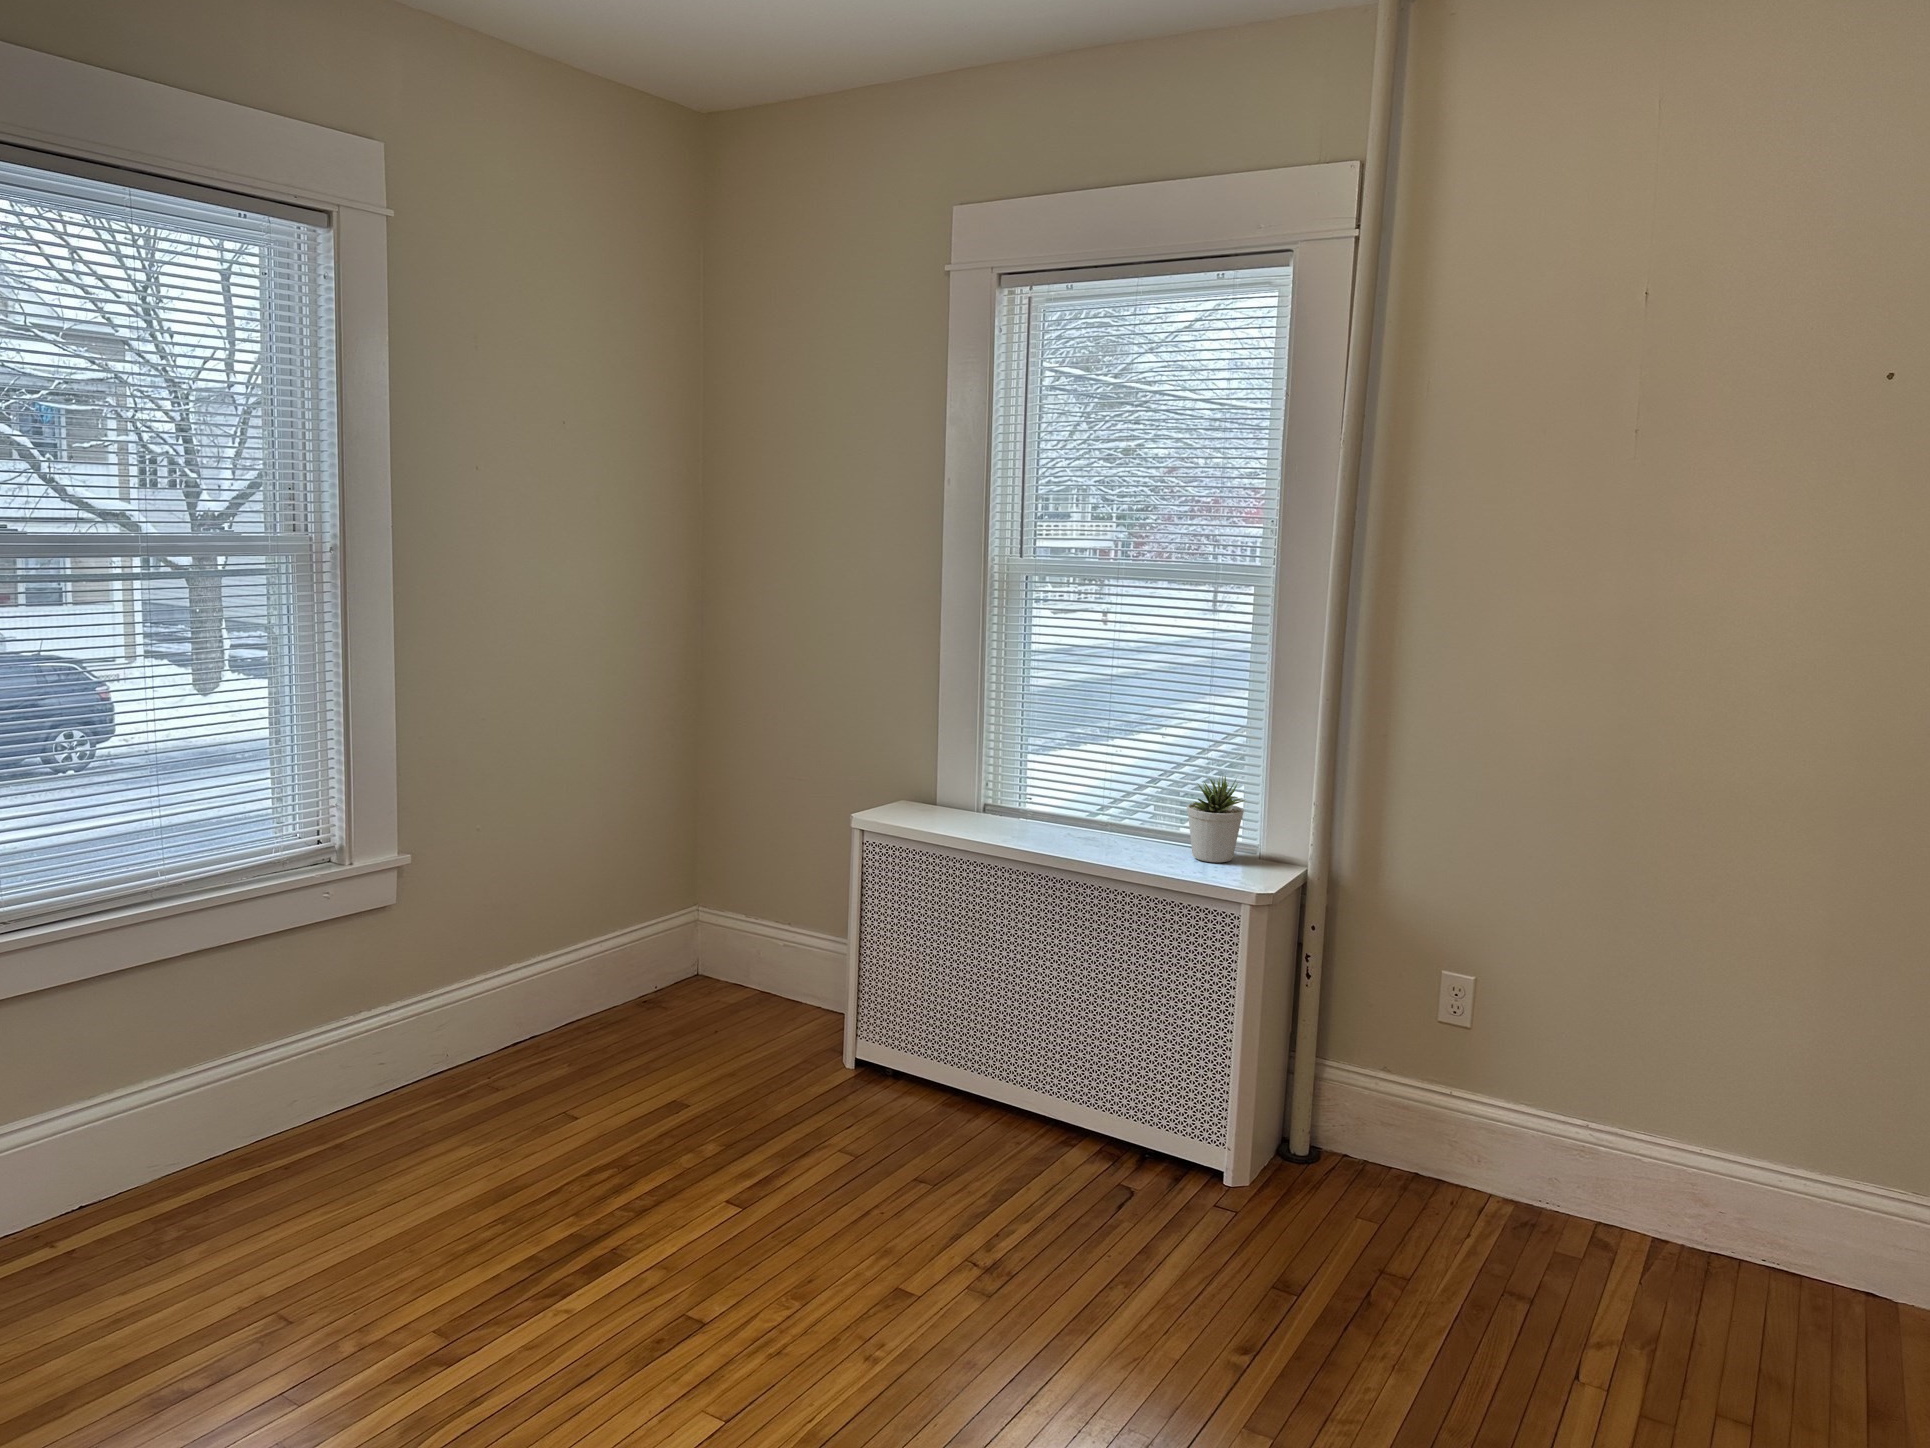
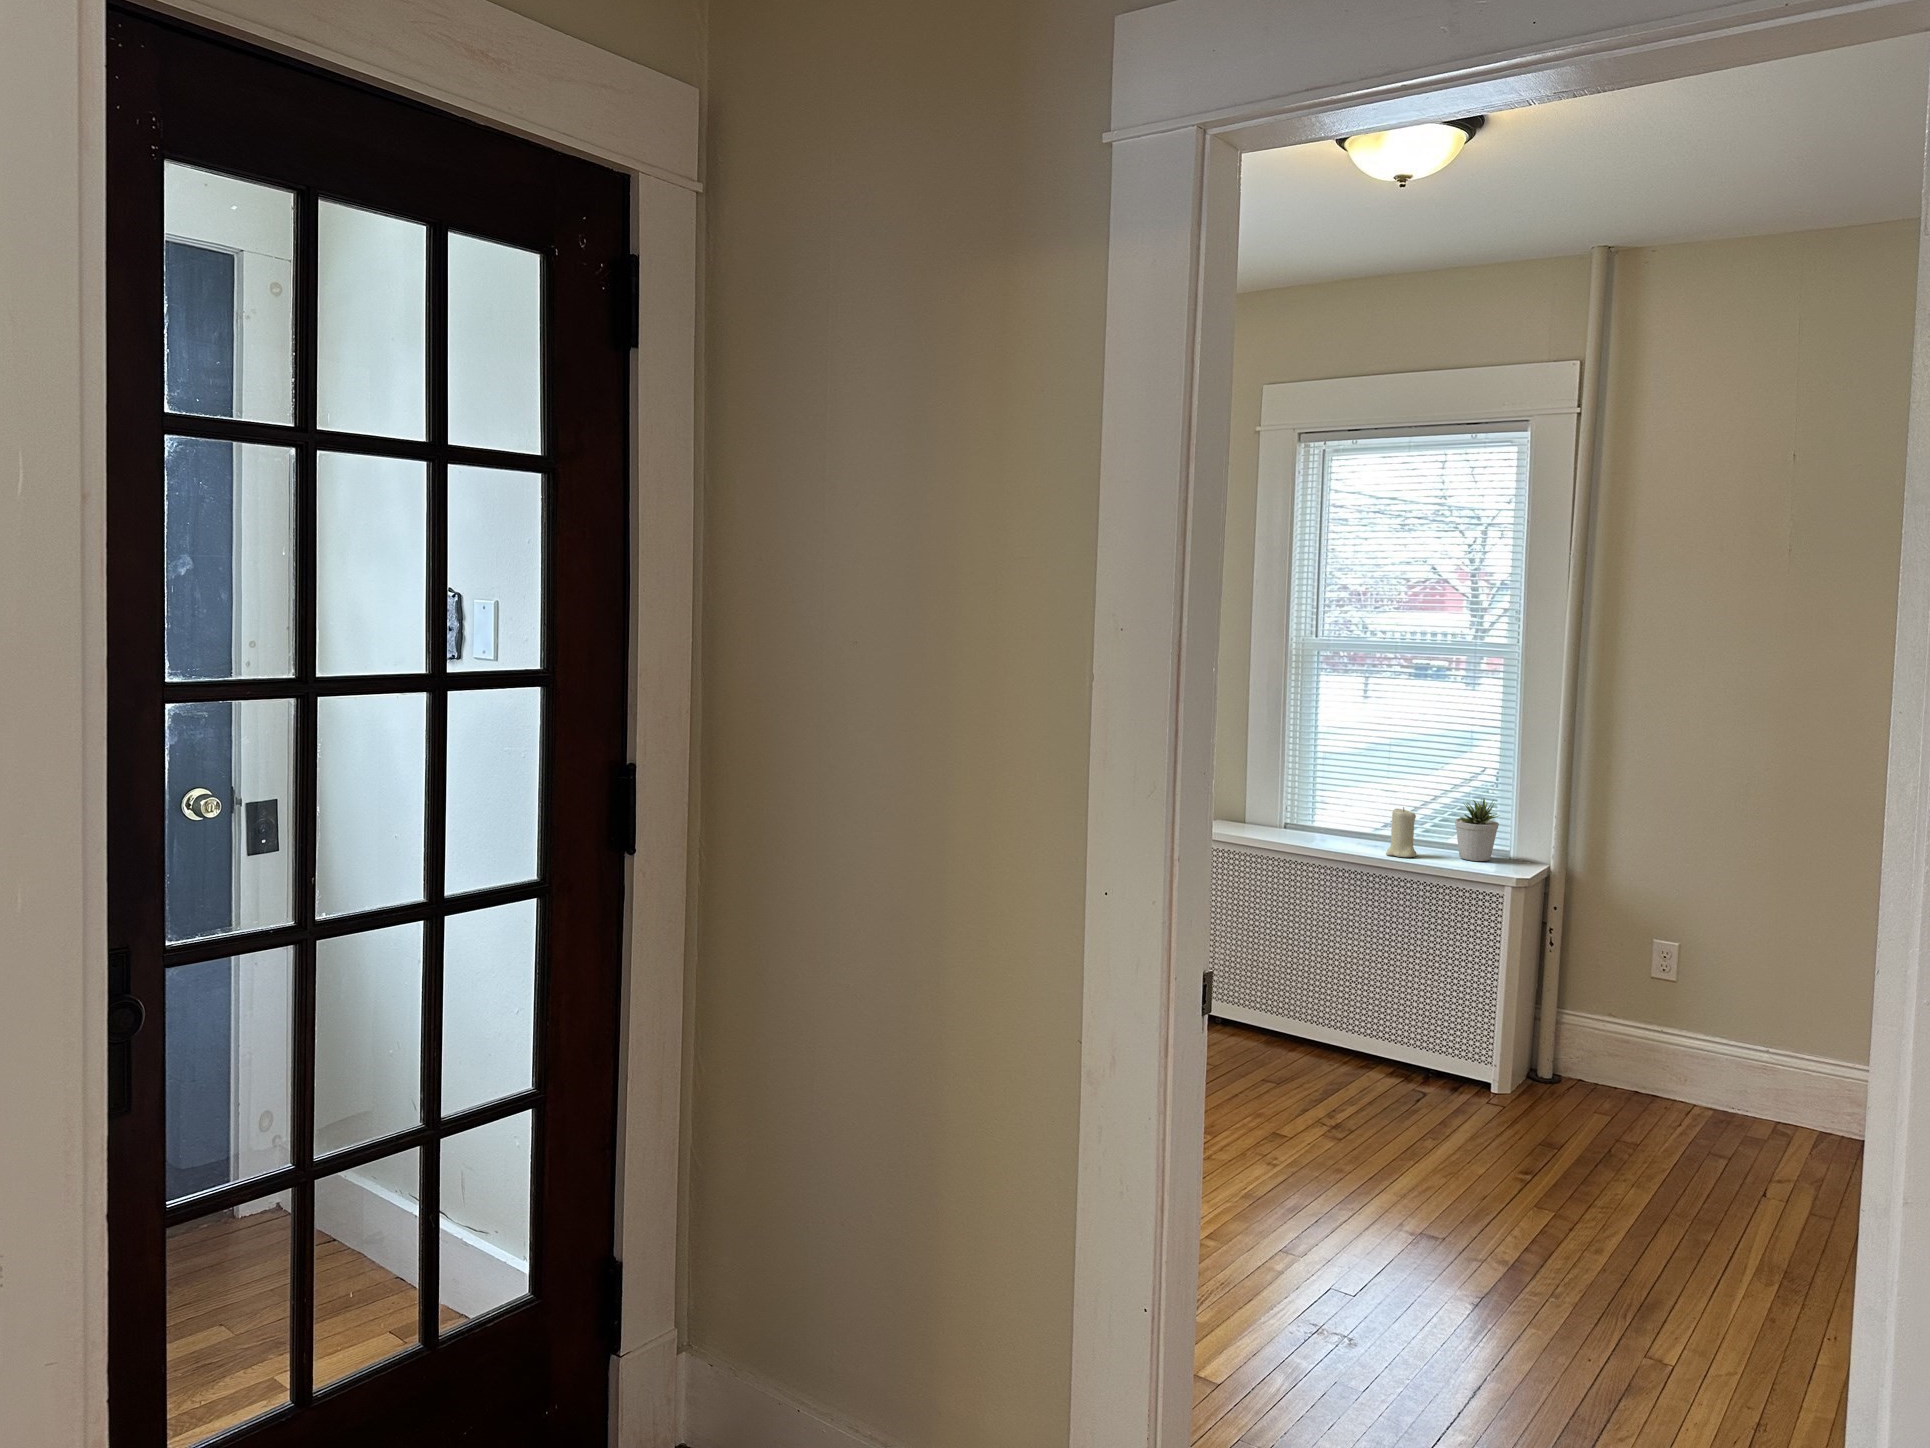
candle: none [1095,789,1136,858] -> present [1386,807,1417,857]

